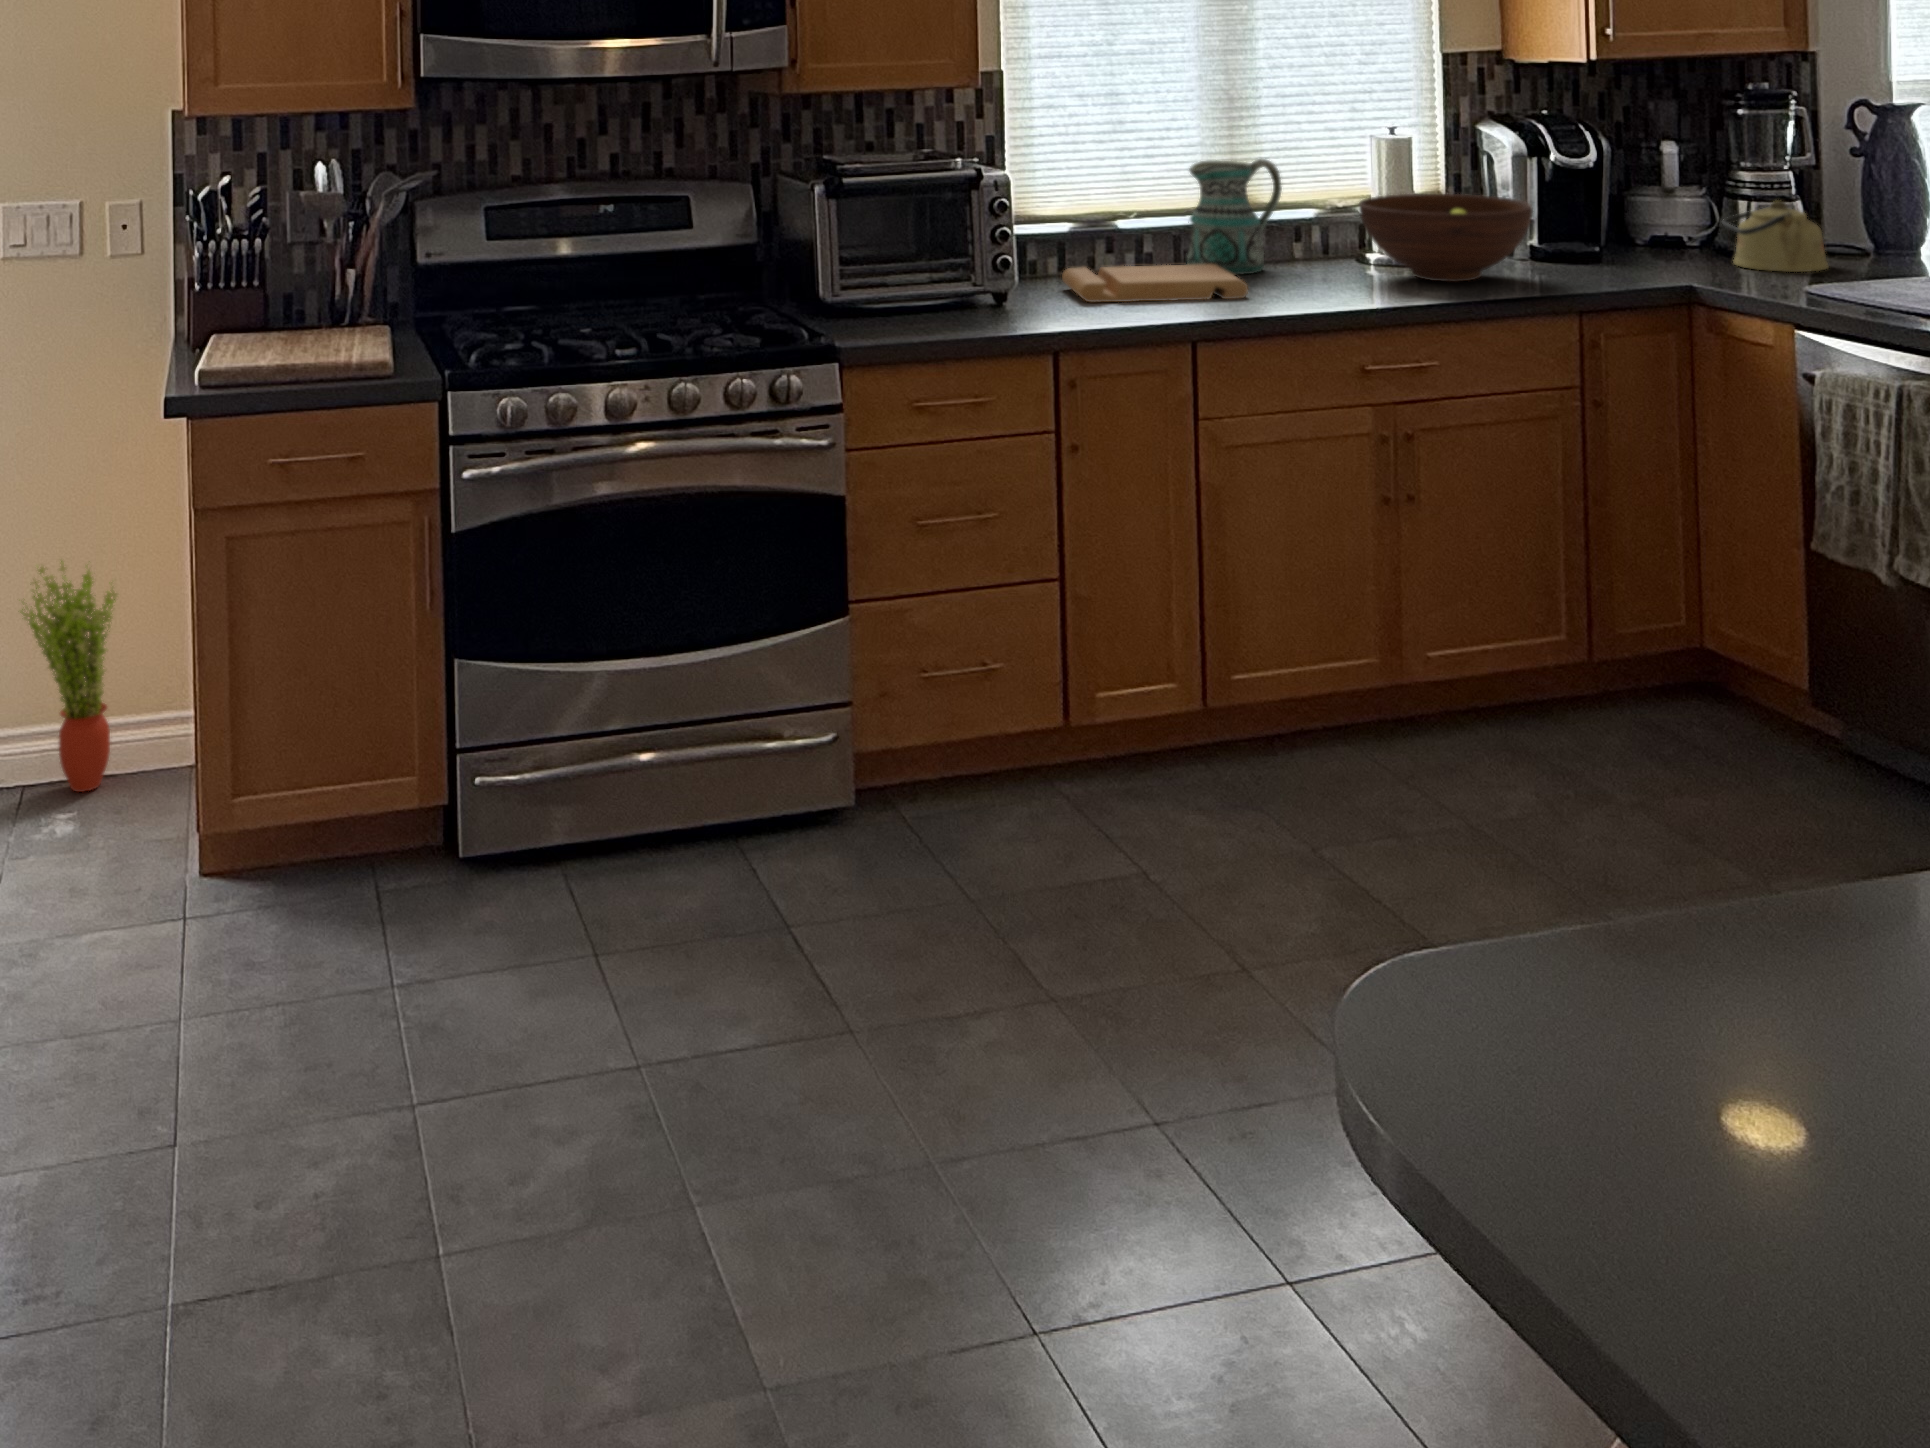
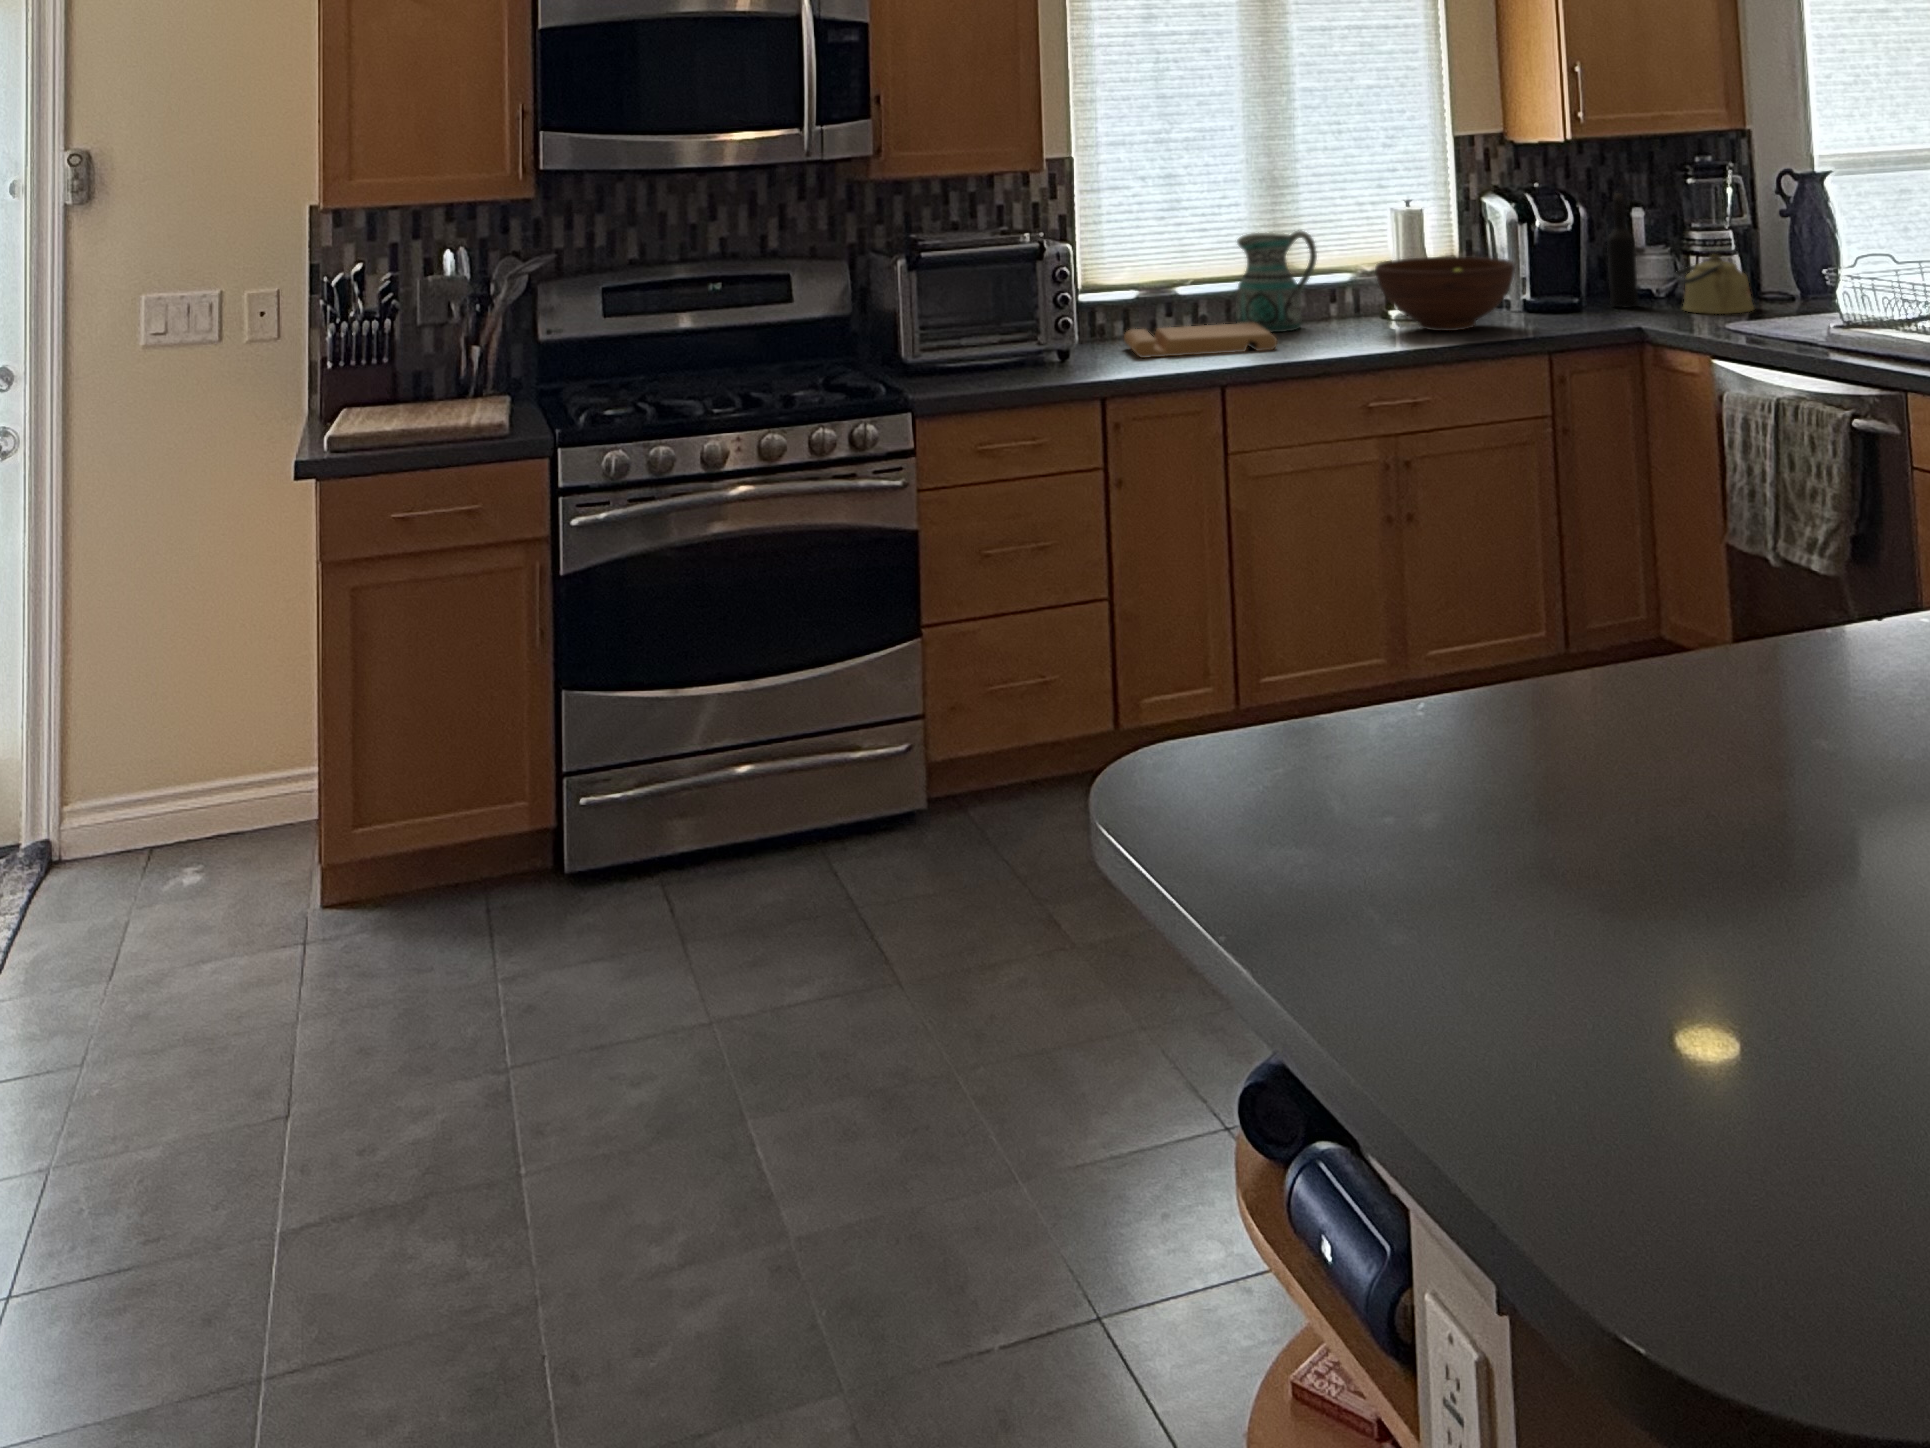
wine bottle: none [1634,124,1672,258] -> present [1607,193,1638,308]
potted plant: present [20,561,117,792] -> none [150,627,250,848]

